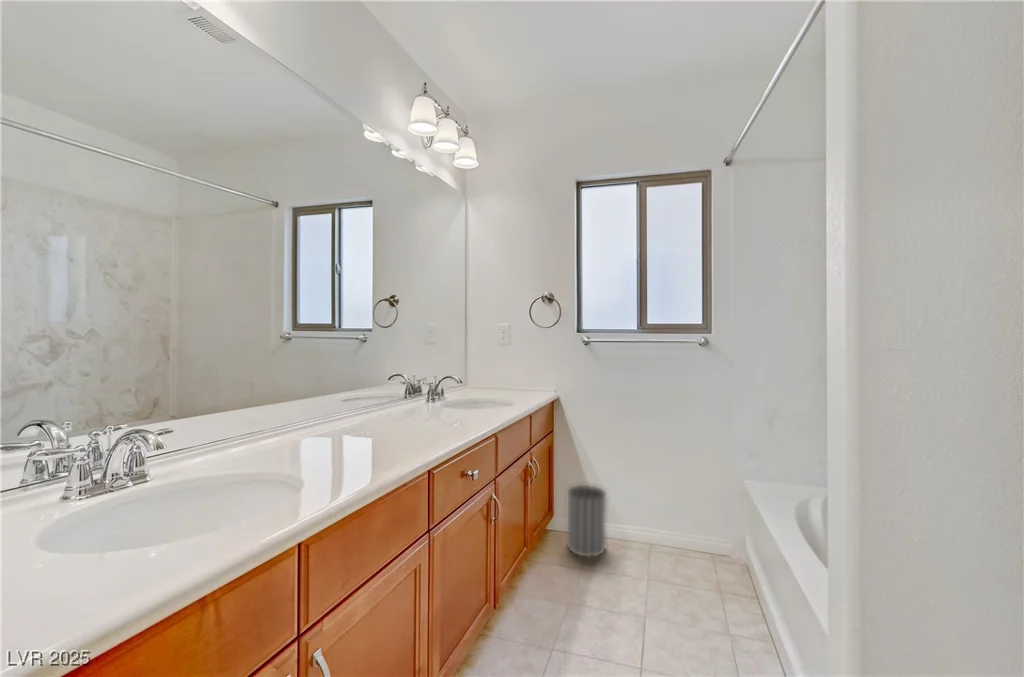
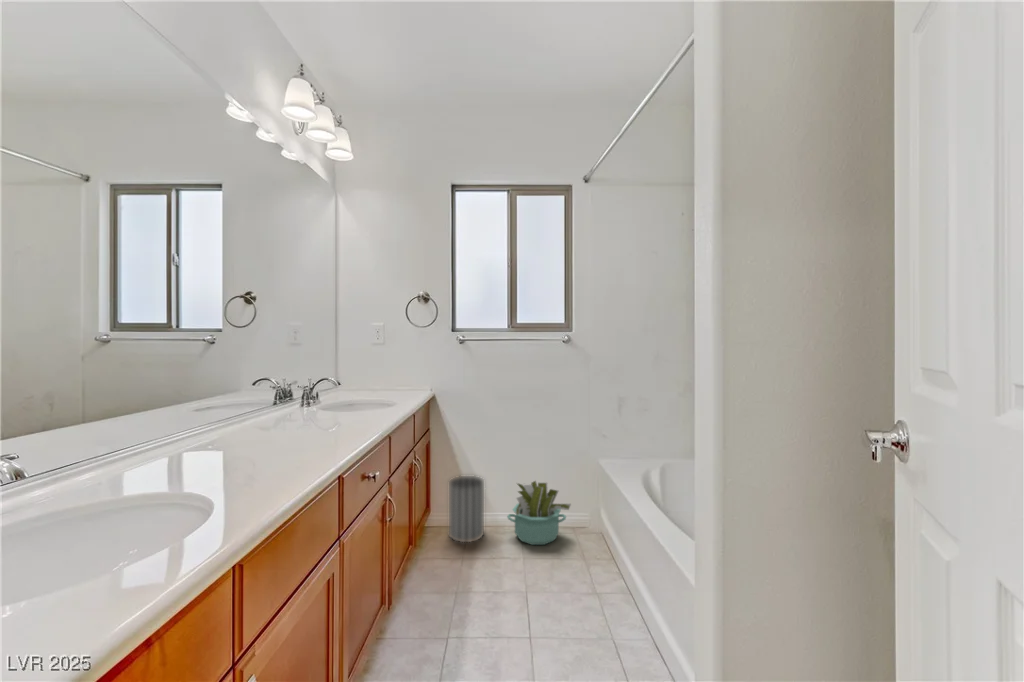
decorative plant: none [630,500,707,574] -> present [507,481,571,545]

